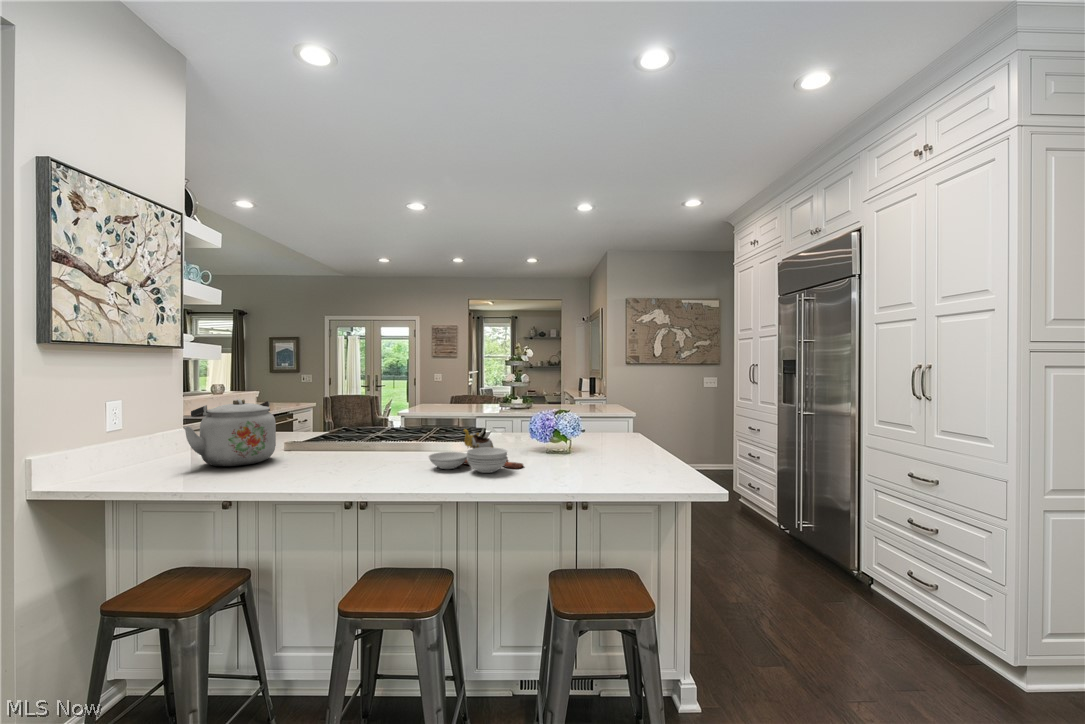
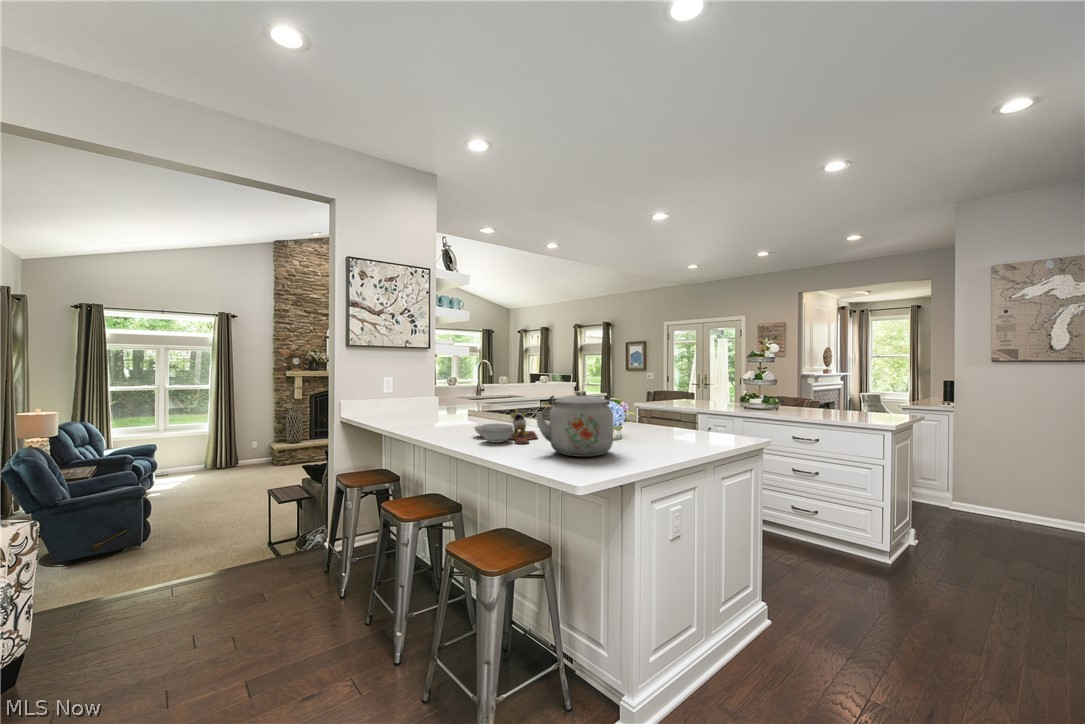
kettle: present [184,399,276,466] -> present [536,391,613,457]

